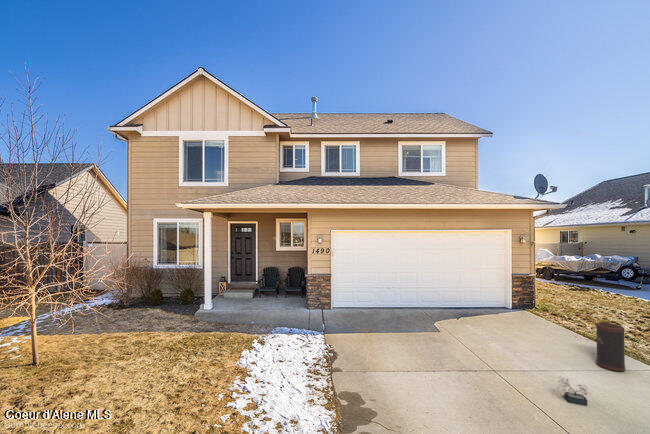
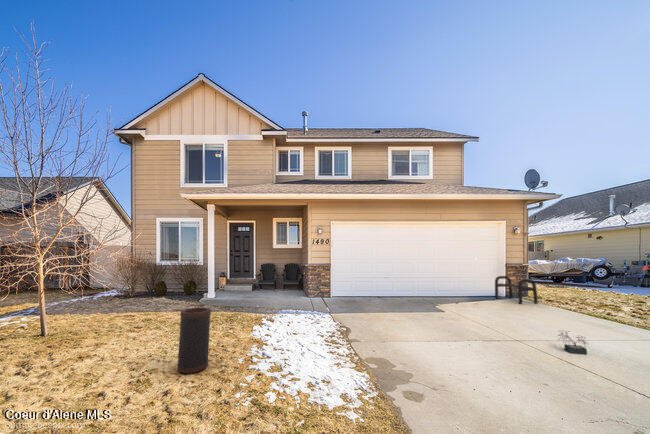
bench: none [509,289,555,323] -> present [495,276,538,304]
trash can: present [596,322,625,371] -> present [177,307,211,373]

